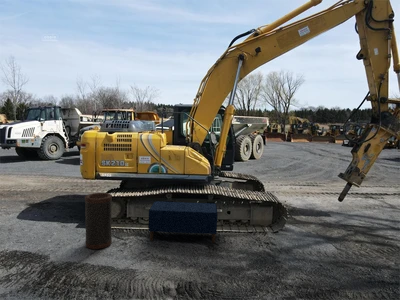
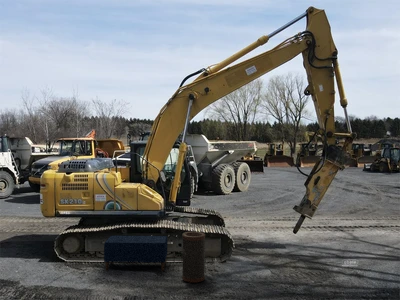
trash can: present [85,193,112,249] -> present [182,232,205,283]

